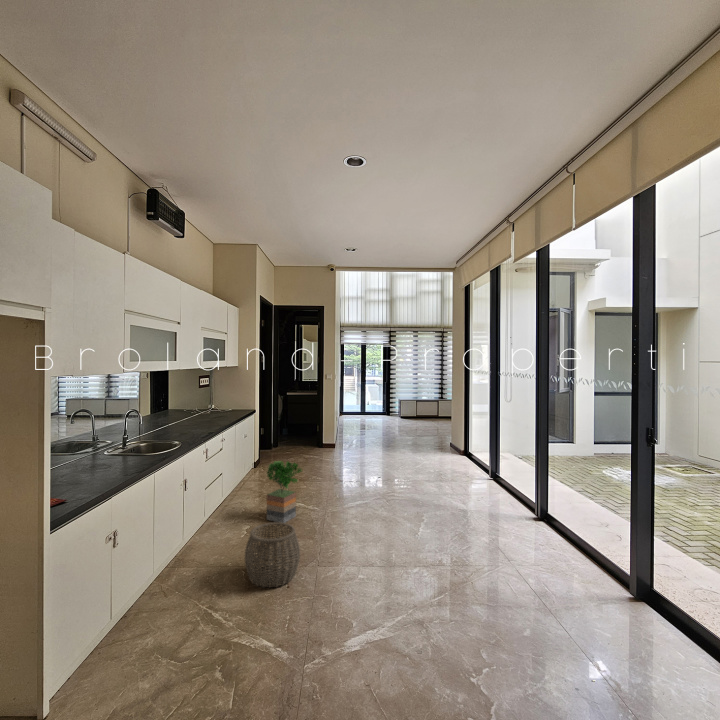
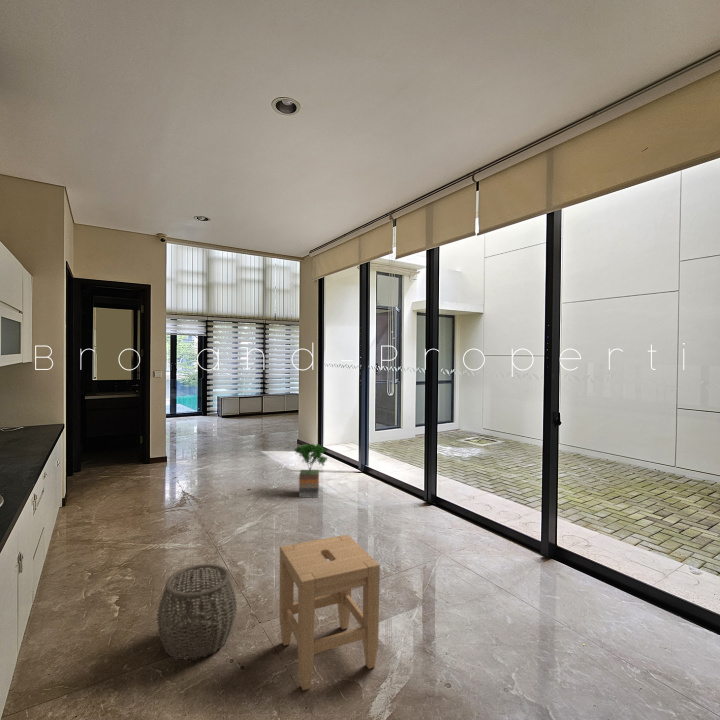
potted tree: present [267,461,302,523] -> present [295,444,327,498]
stool: none [313,517,382,631] -> present [279,535,380,690]

